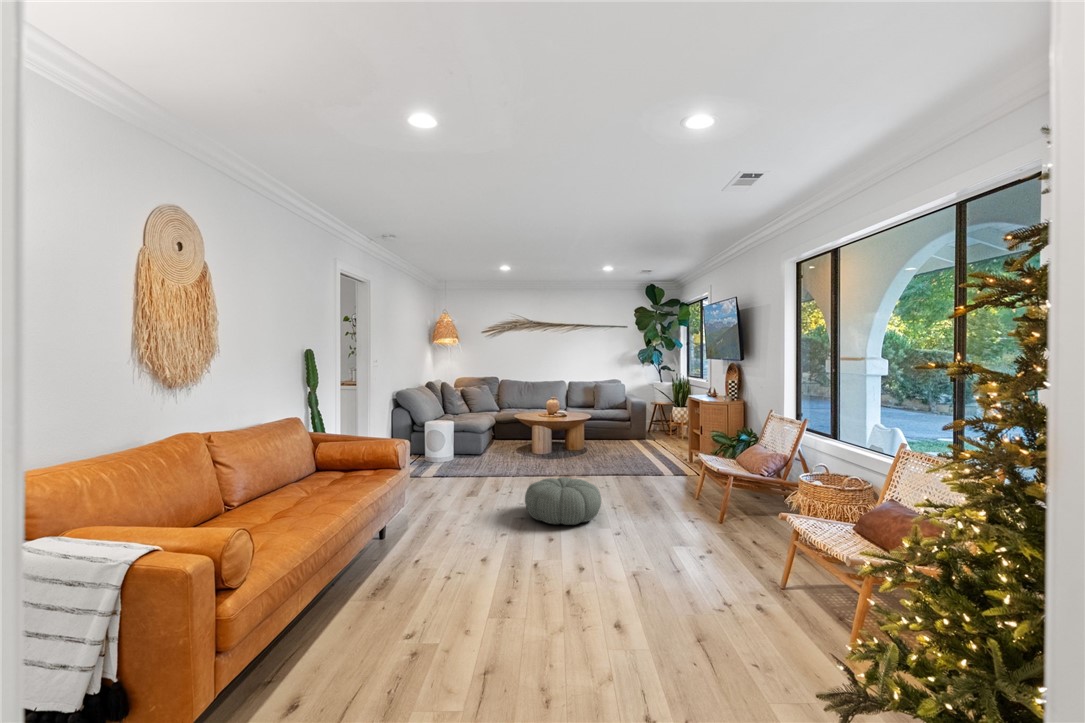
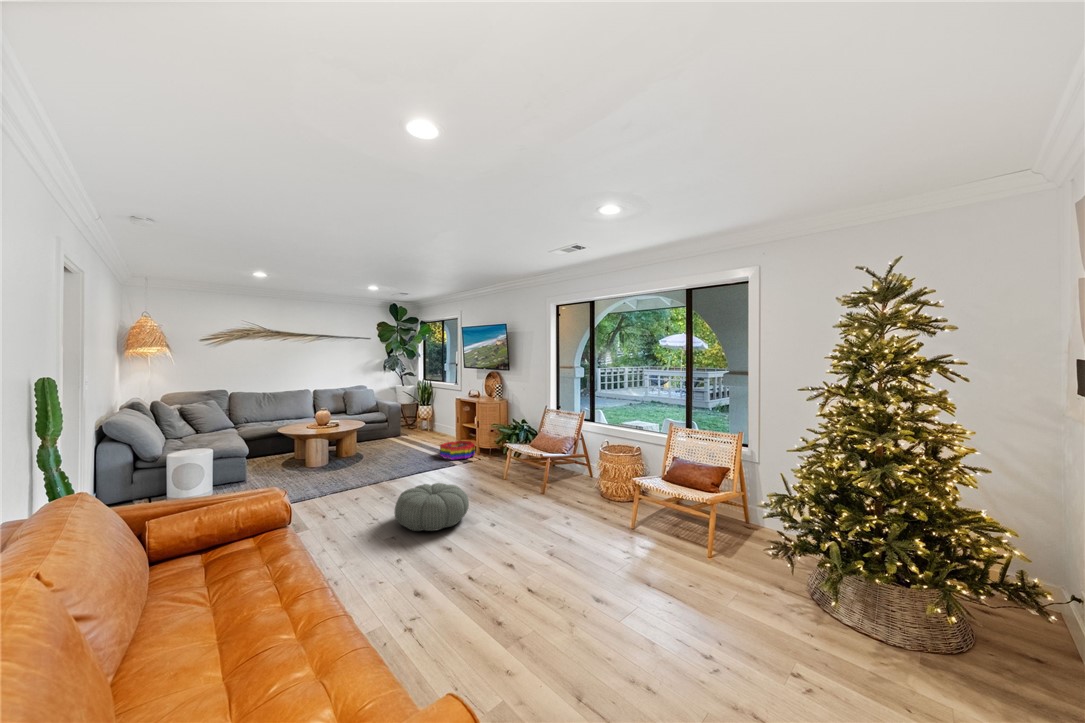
storage bin: none [655,448,698,470] -> present [440,441,475,460]

